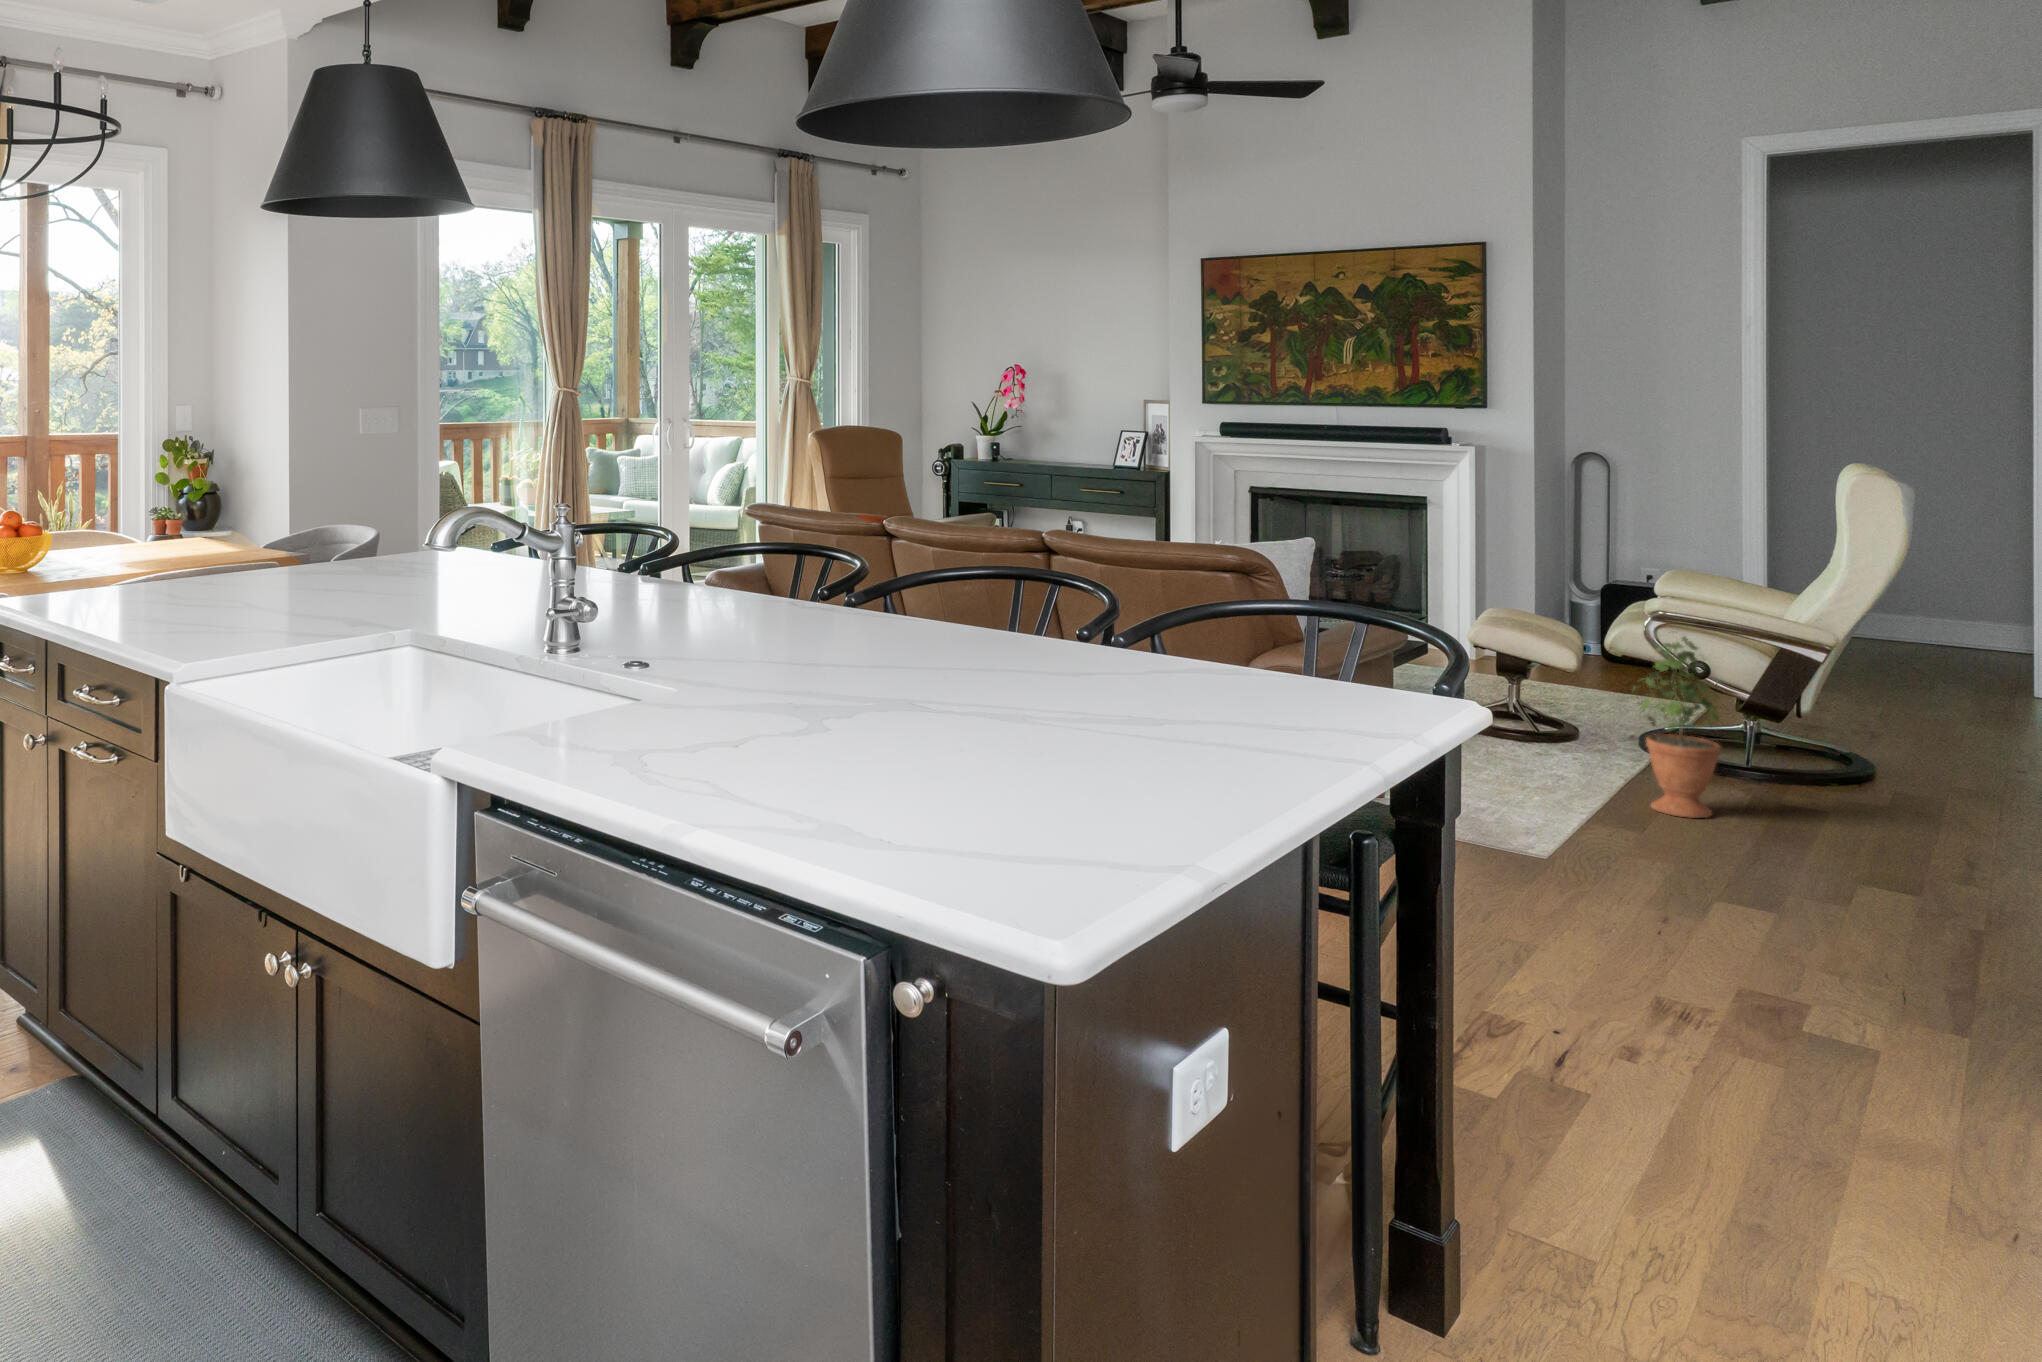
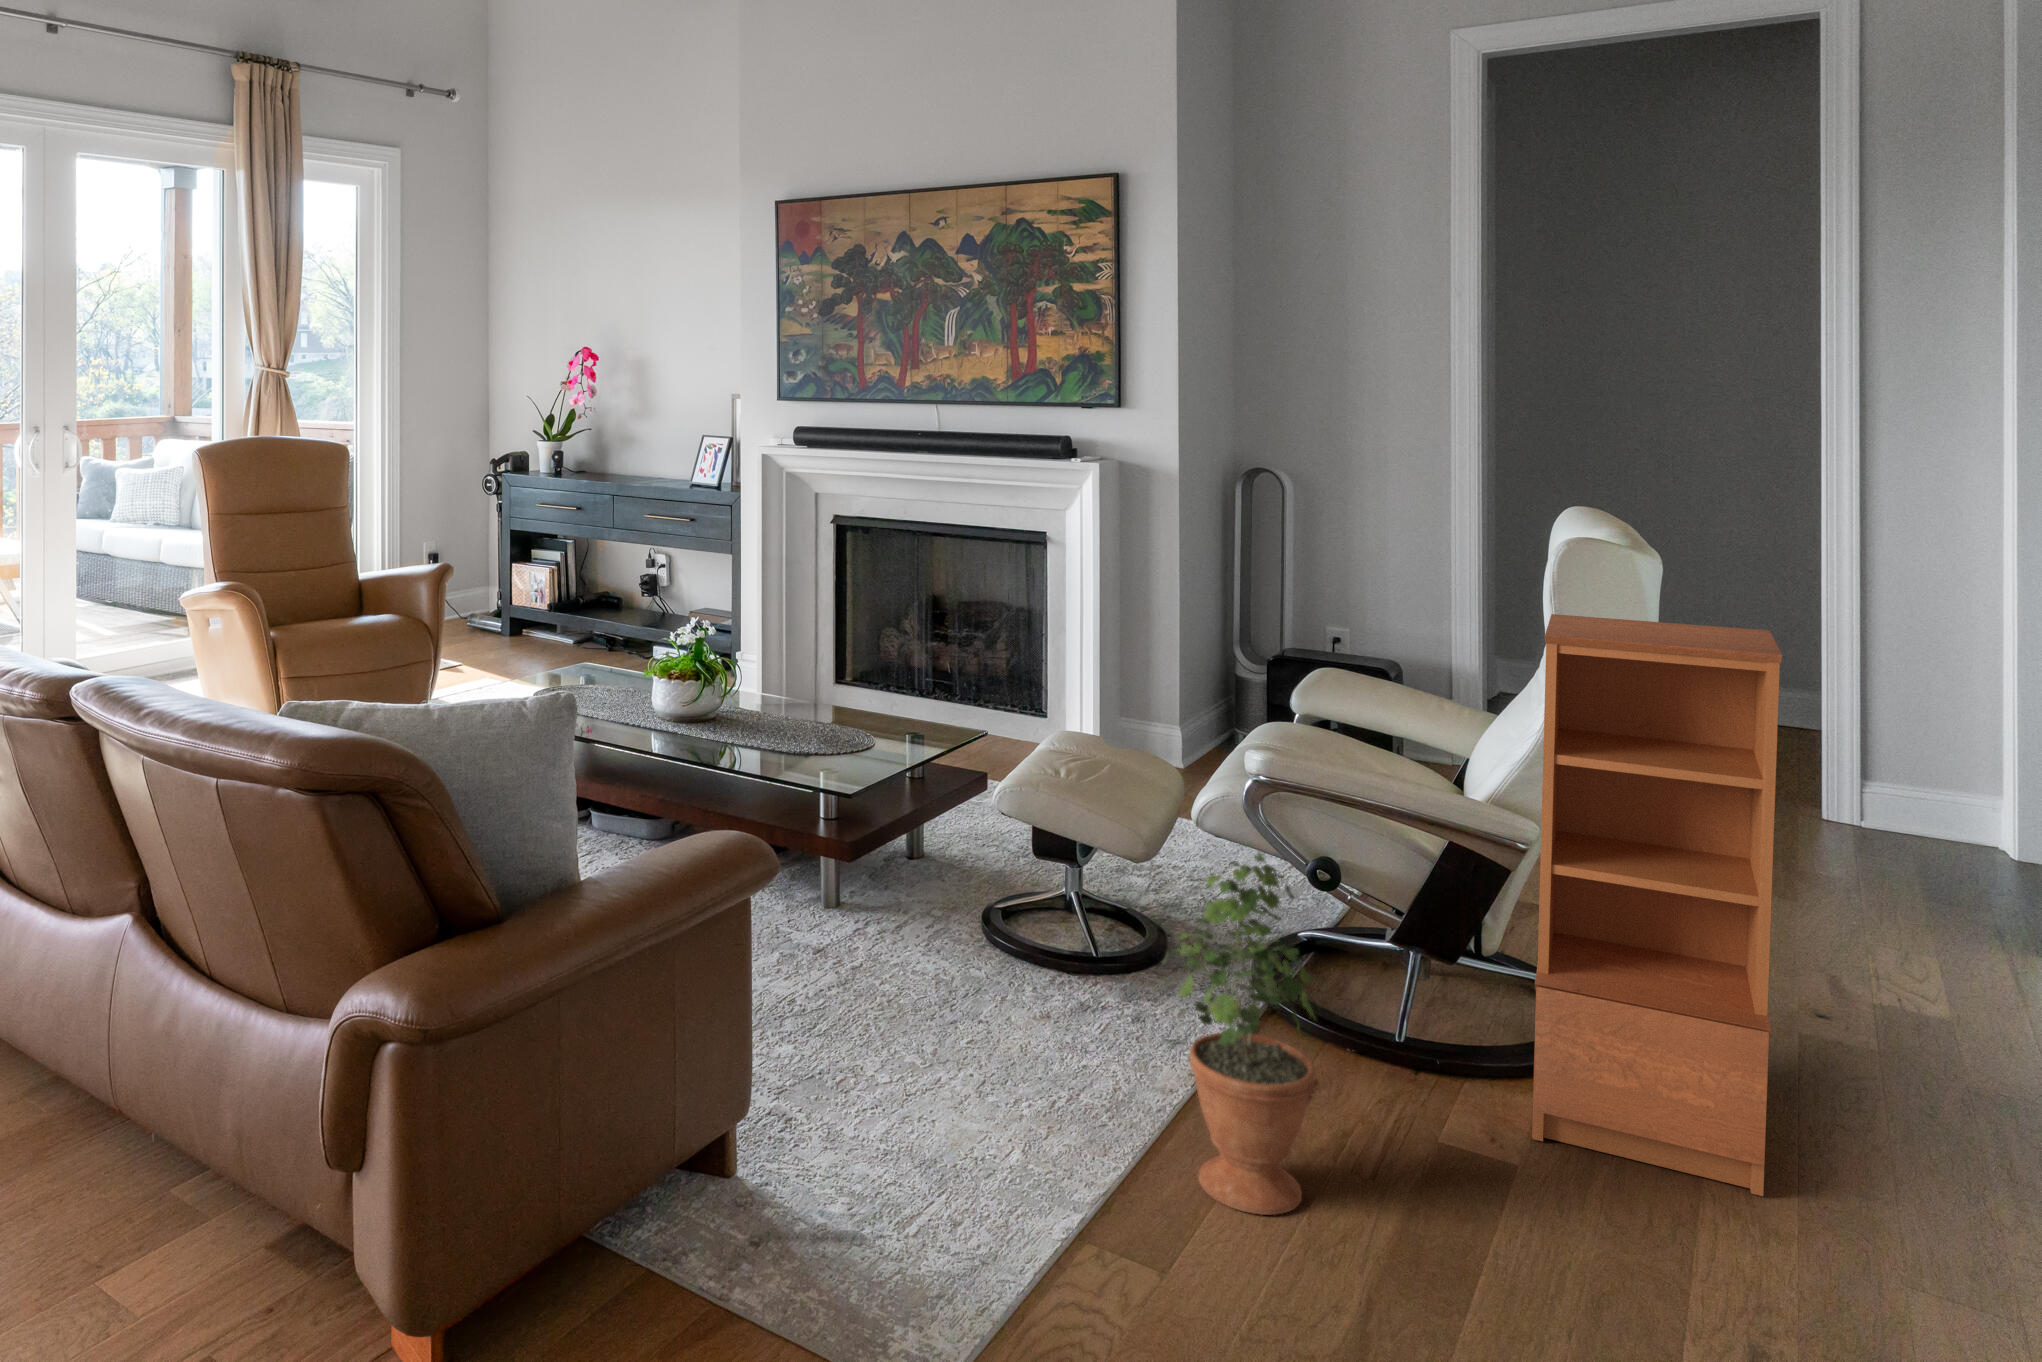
bookcase: none [1837,518,1983,819] -> present [1532,614,1782,1196]

